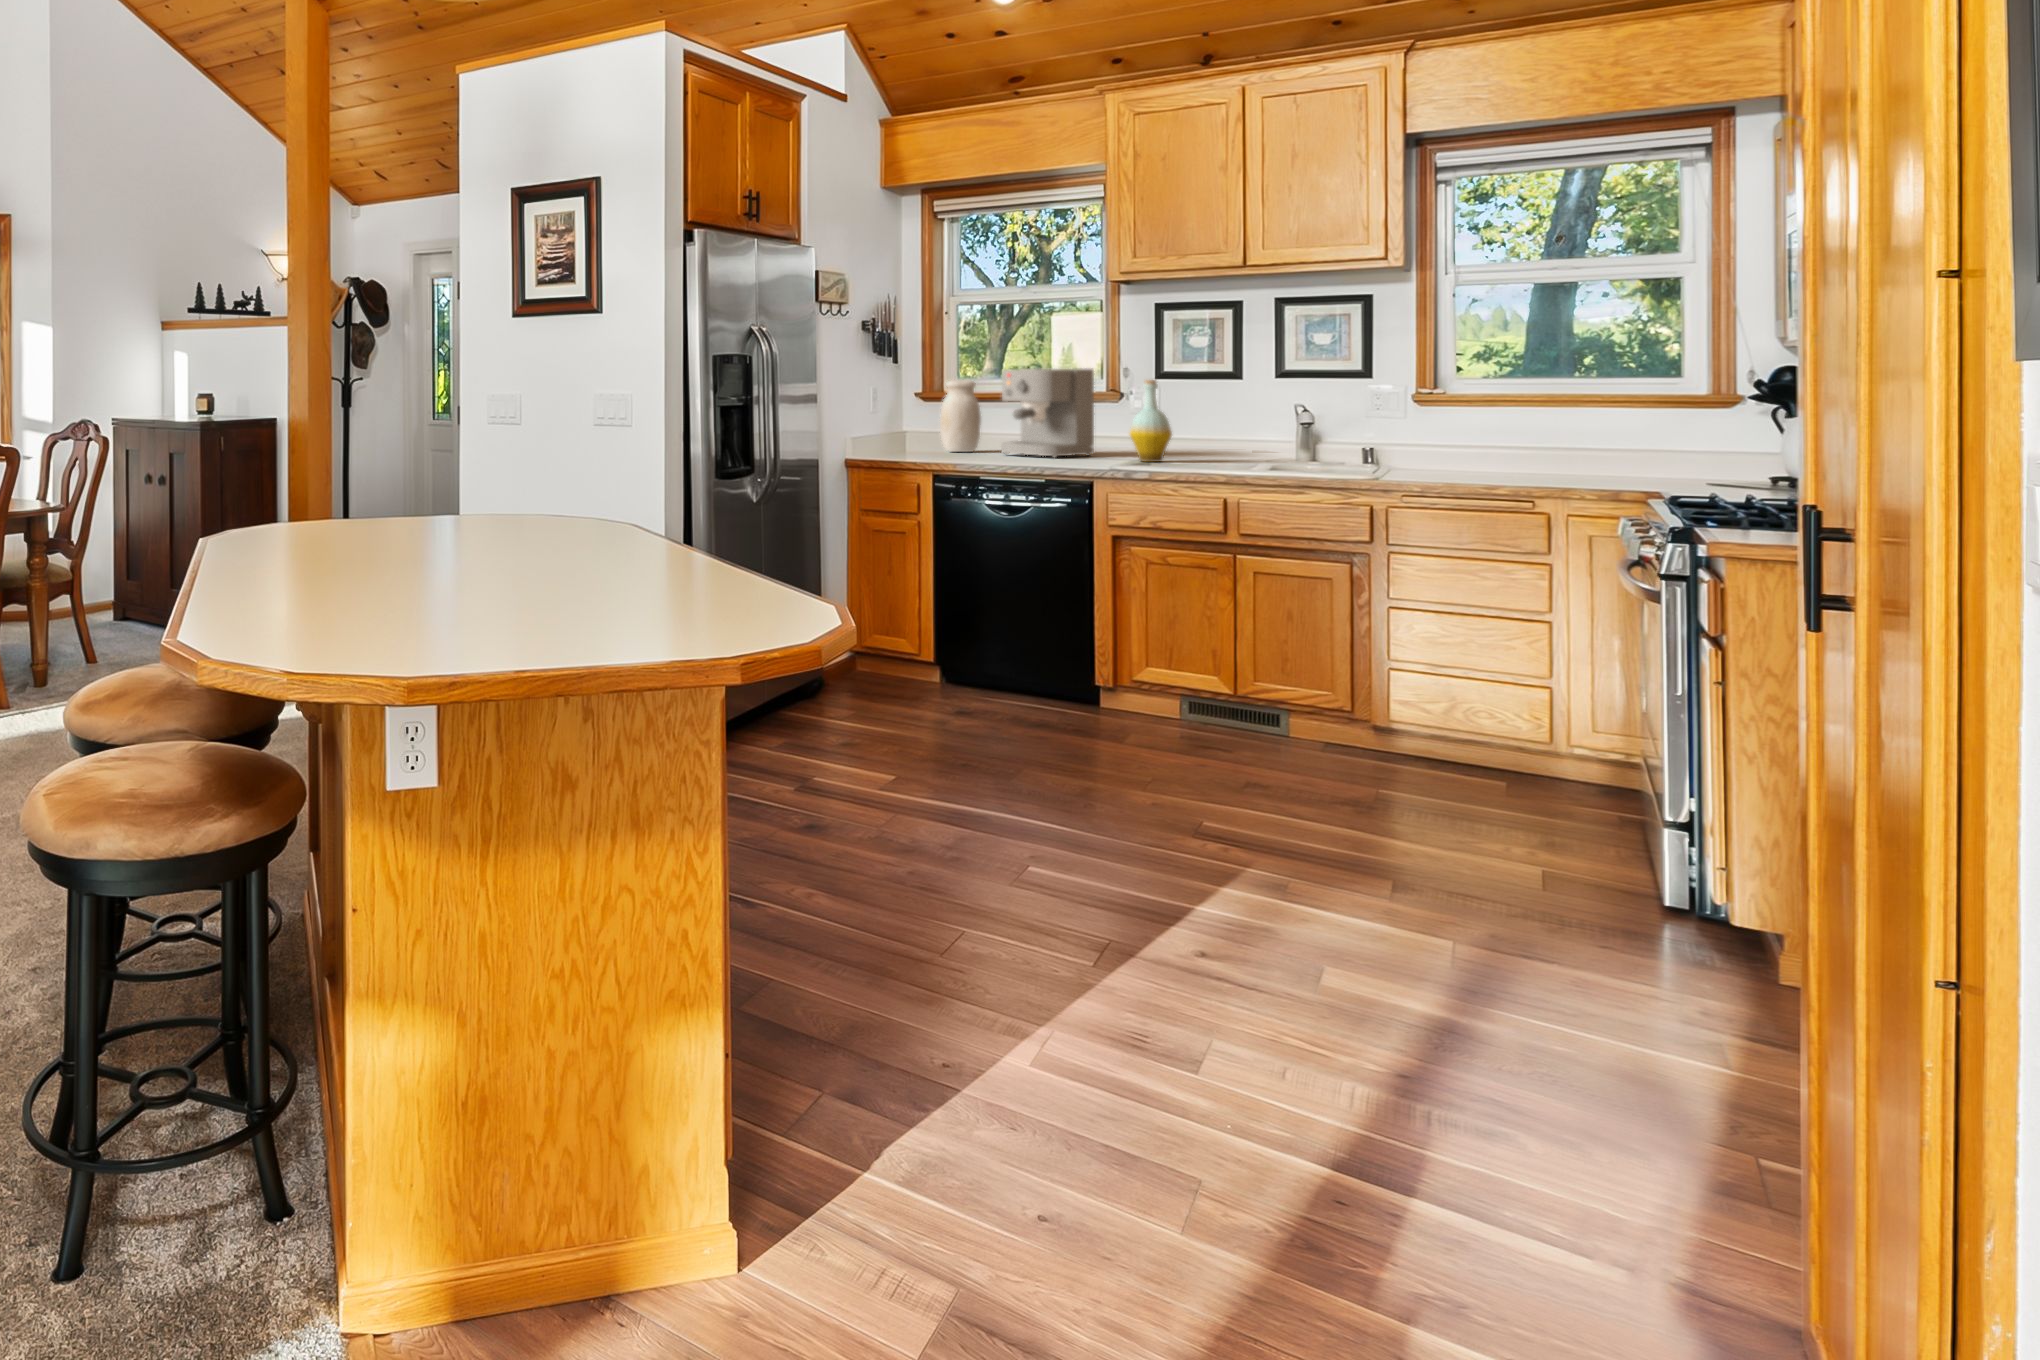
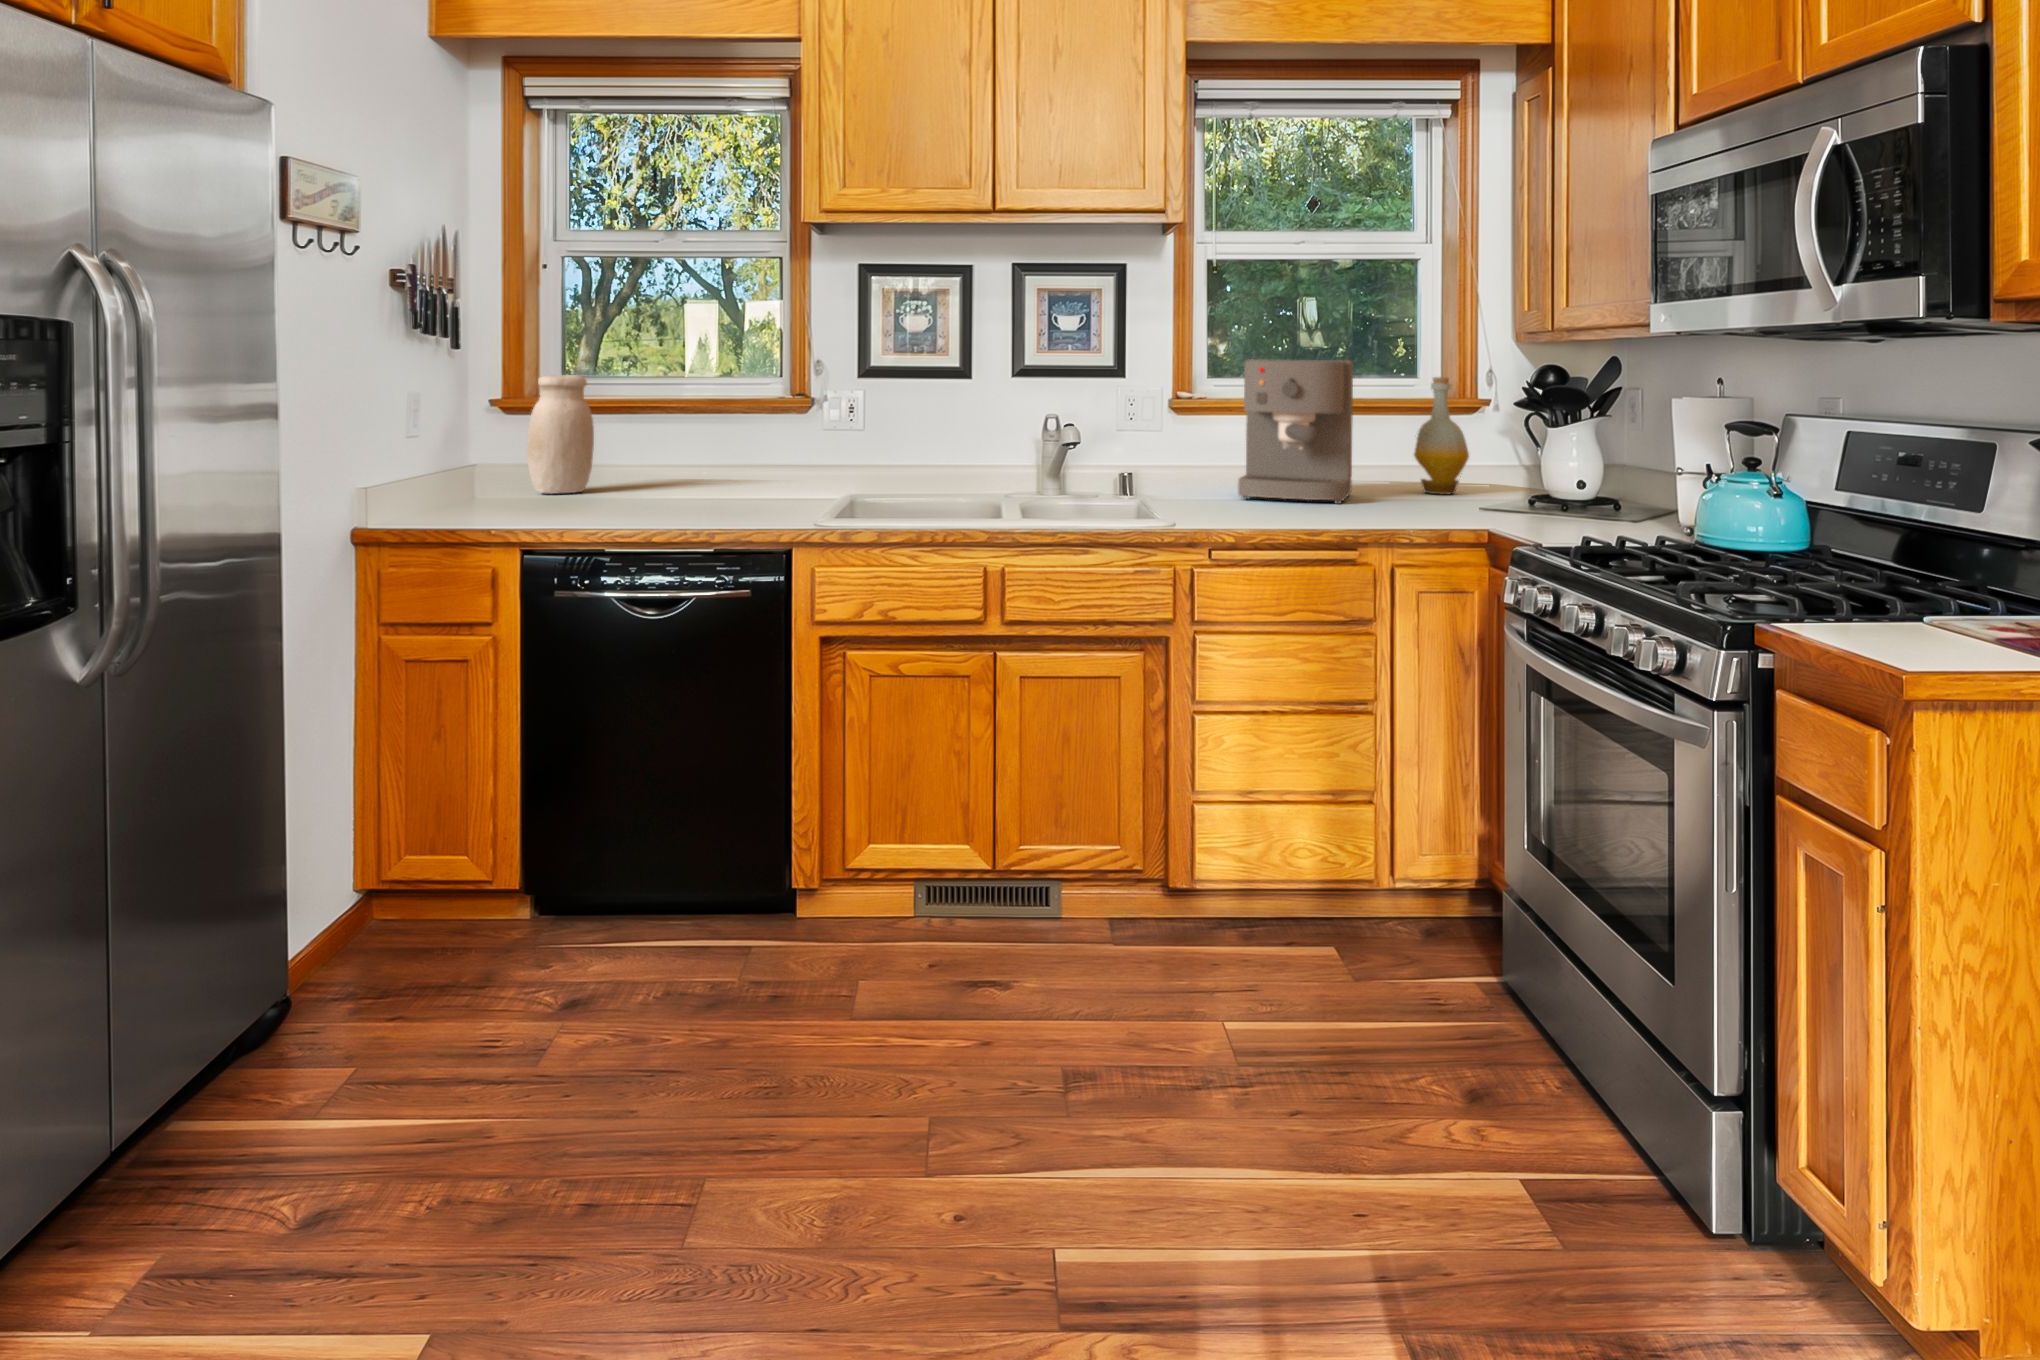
coffee maker: present [1001,368,1094,458] -> present [1238,359,1353,503]
bottle: present [1130,380,1172,462] -> present [1414,377,1469,494]

